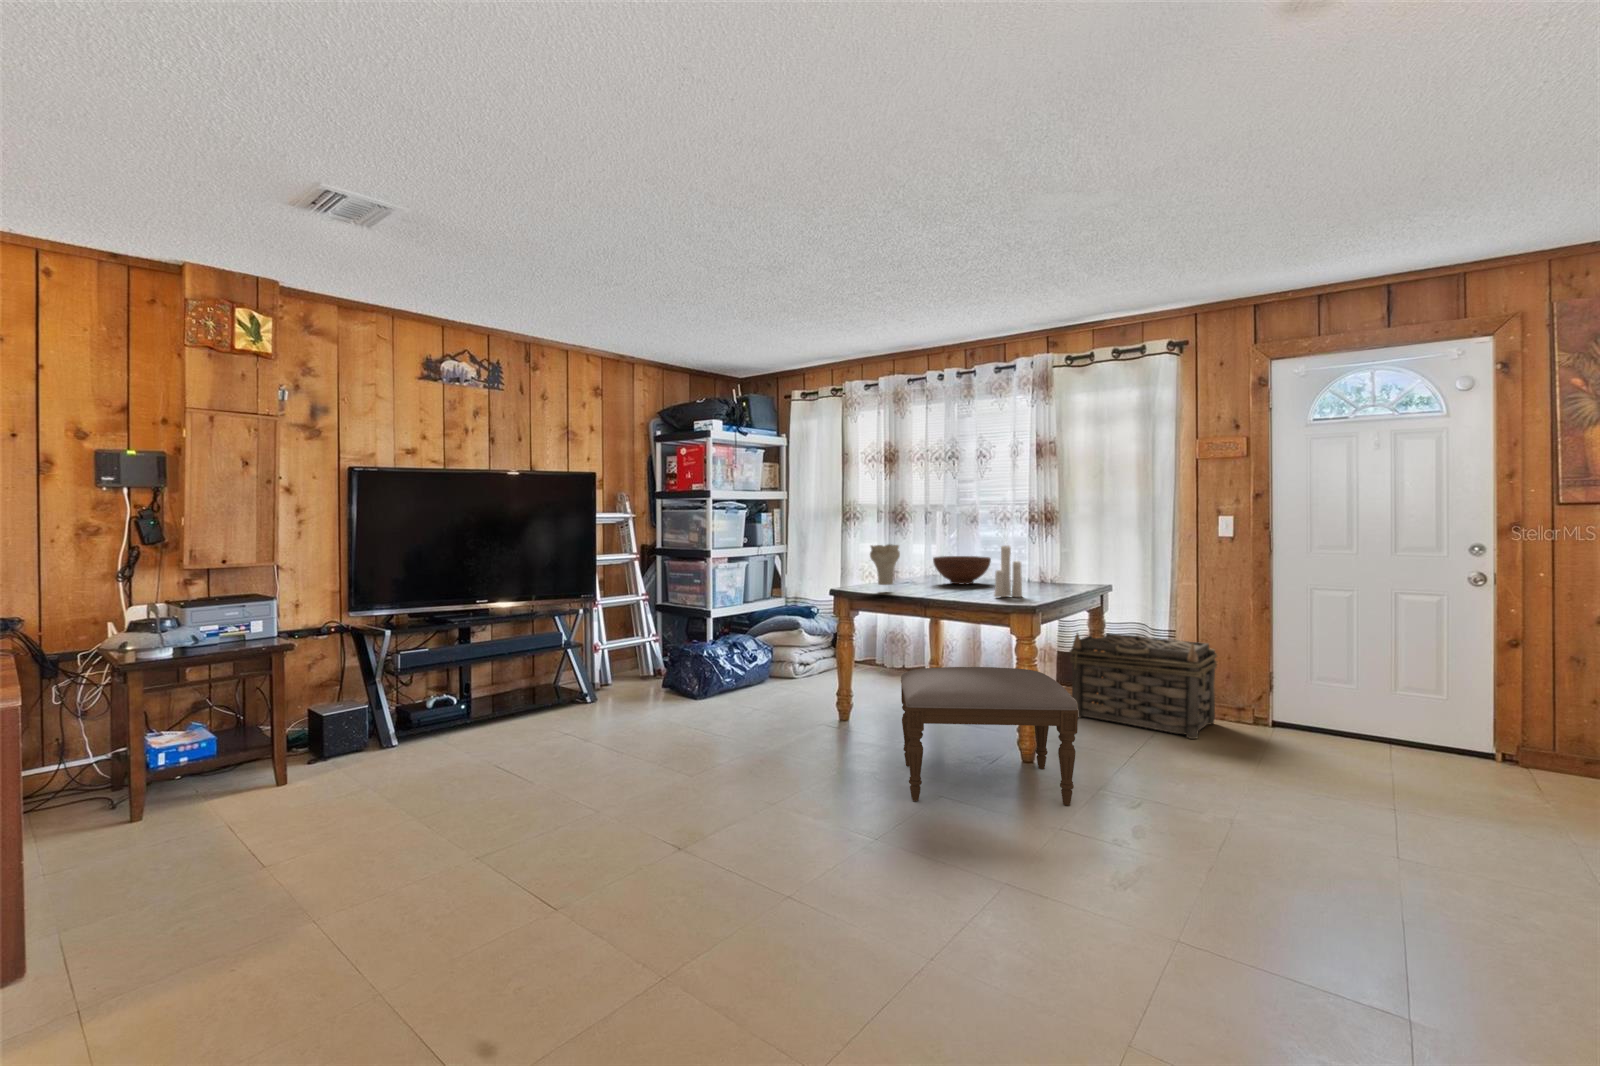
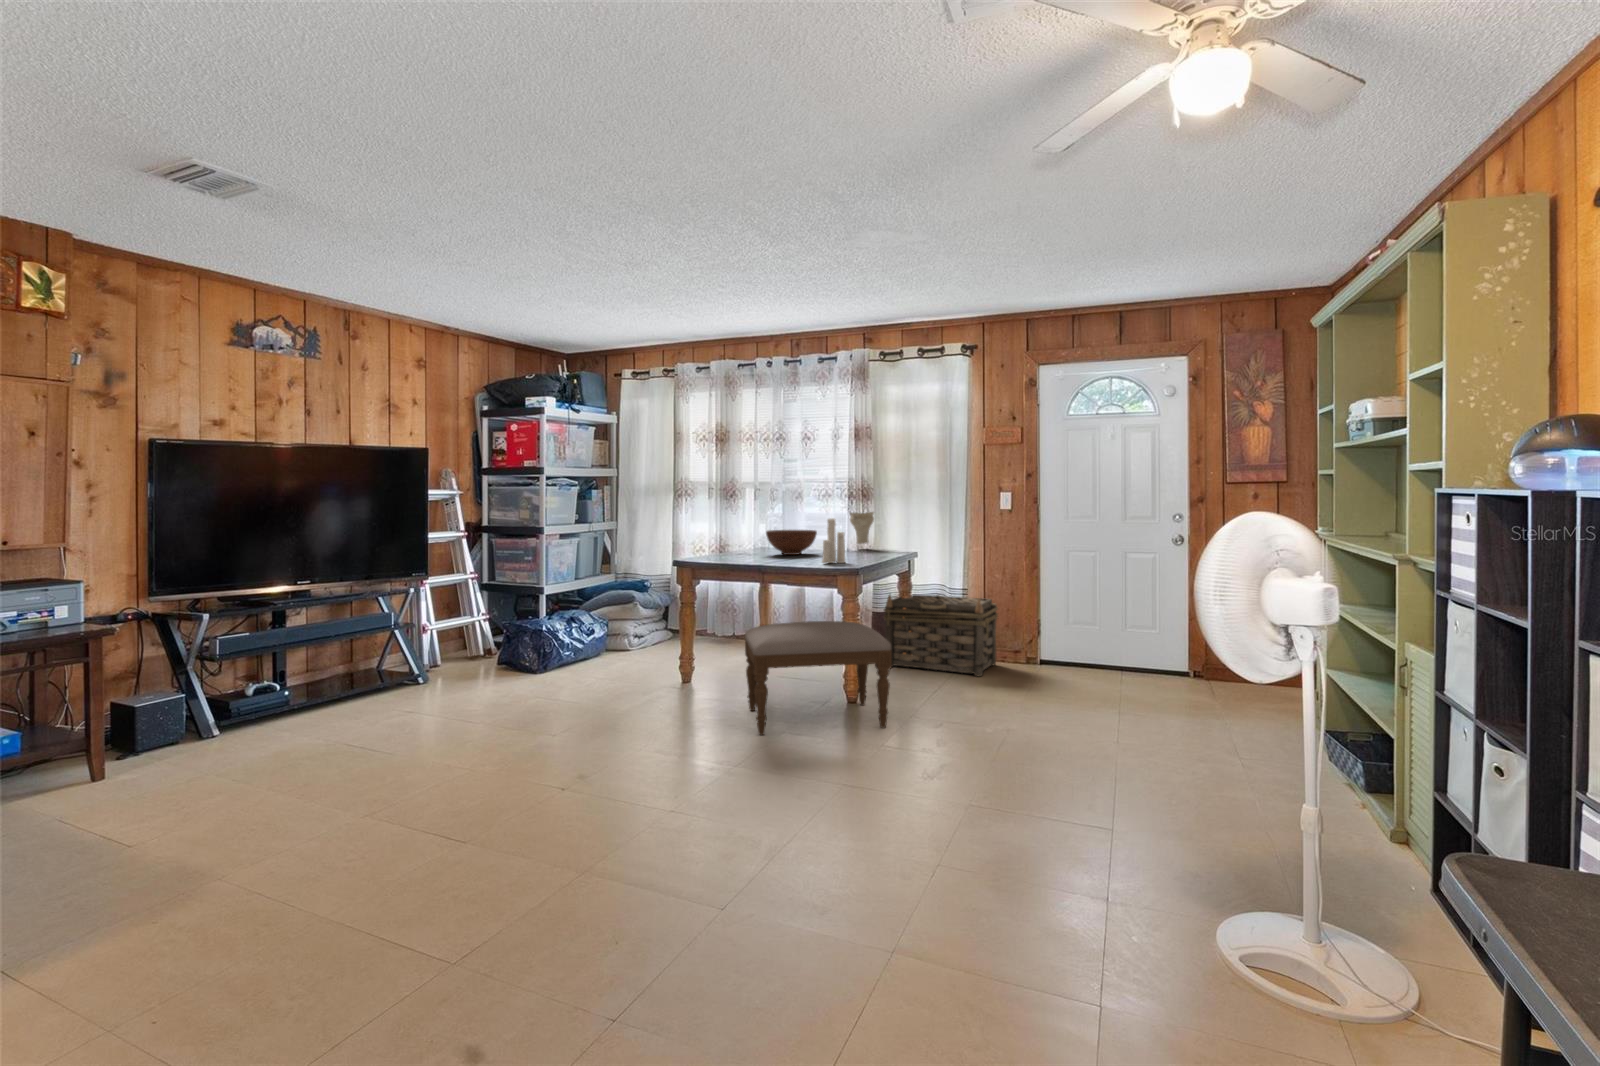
vase: present [870,544,900,585] -> present [850,512,874,544]

